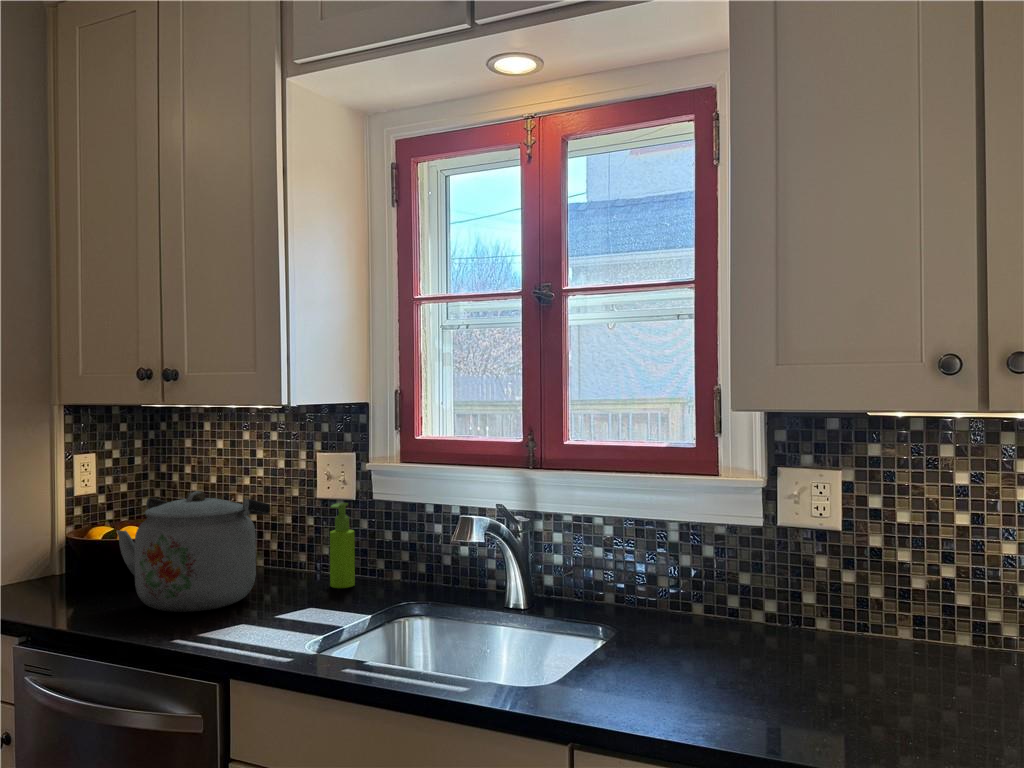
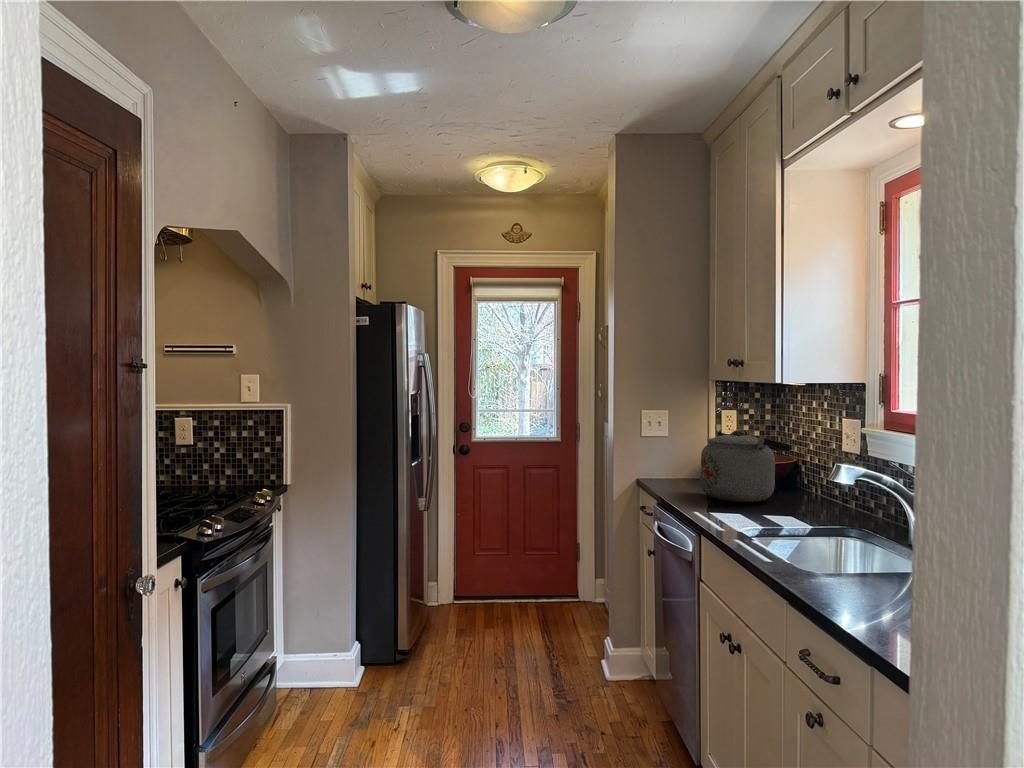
soap dispenser: present [330,503,355,588] -> none [828,450,850,512]

